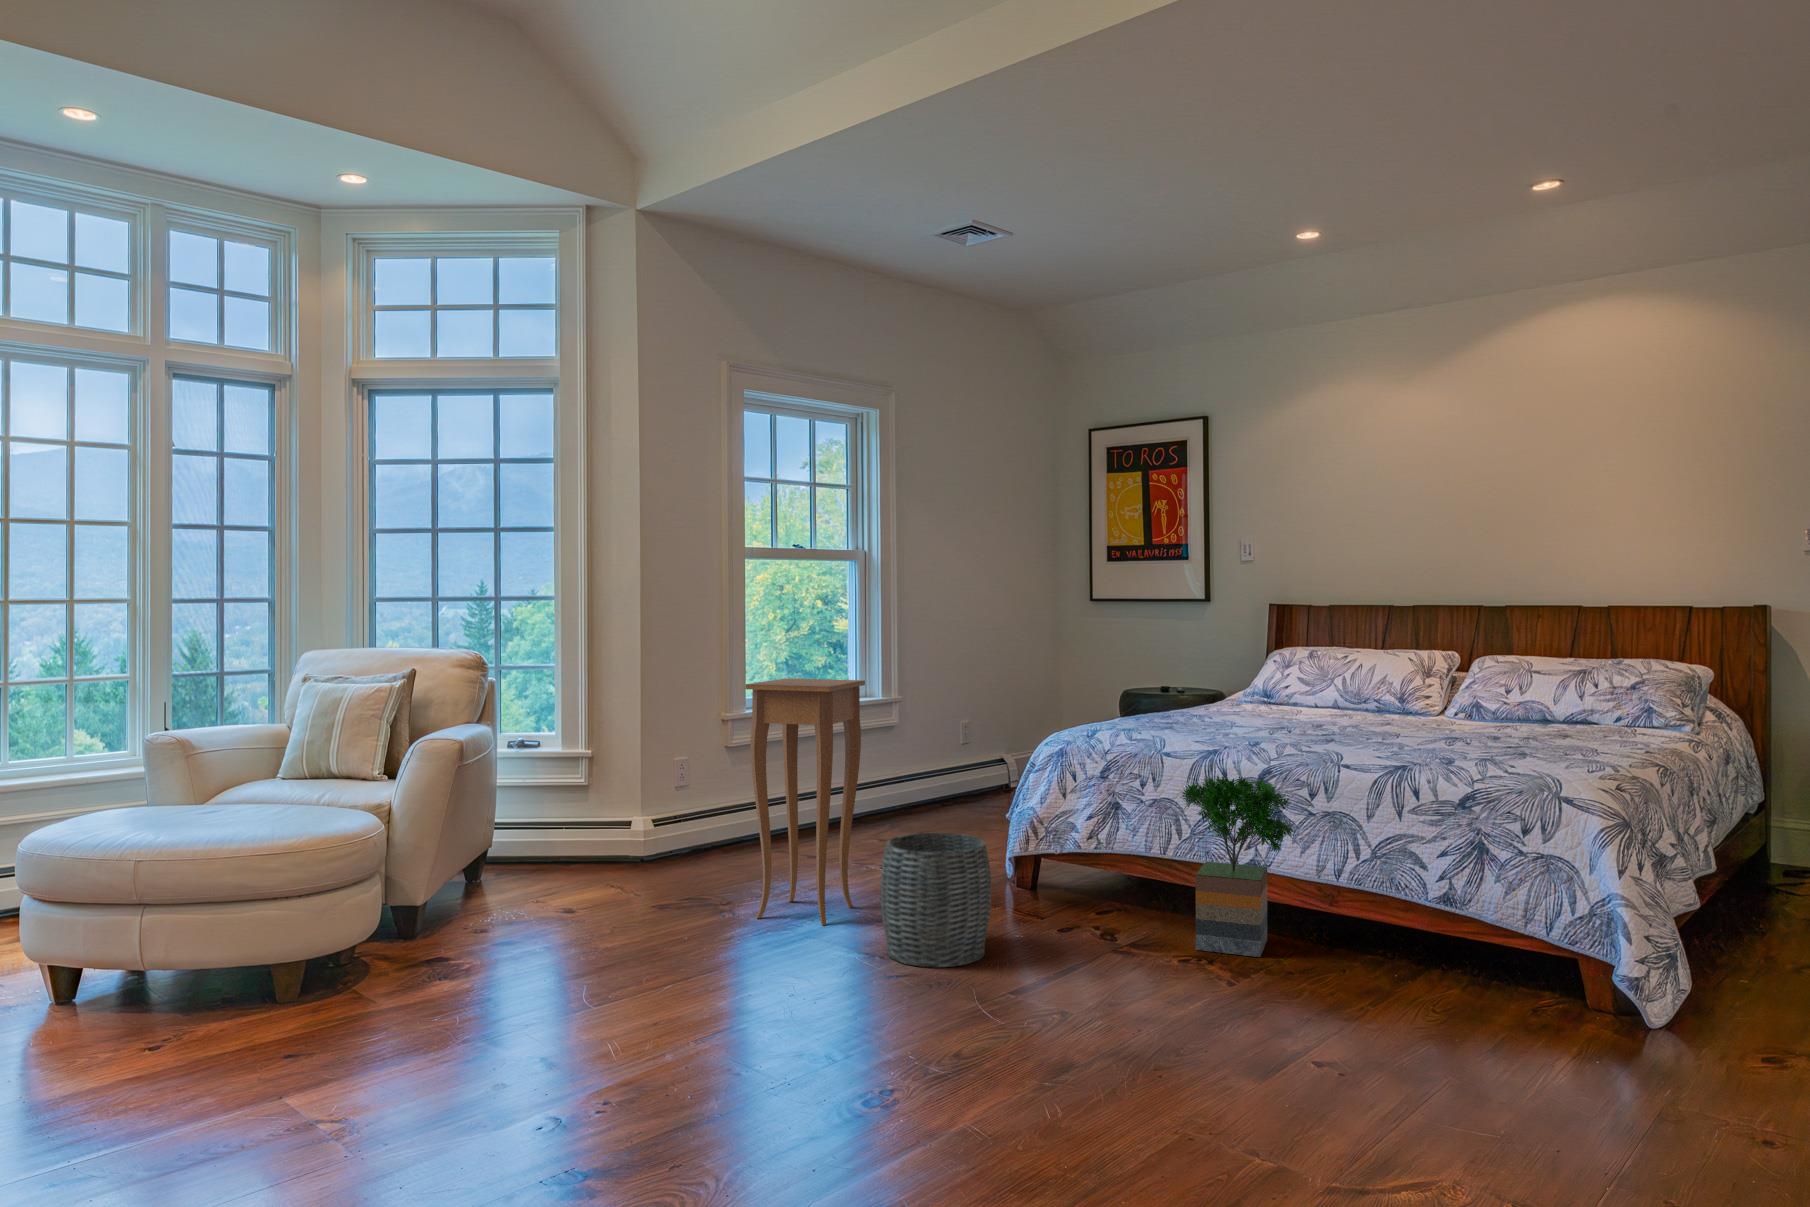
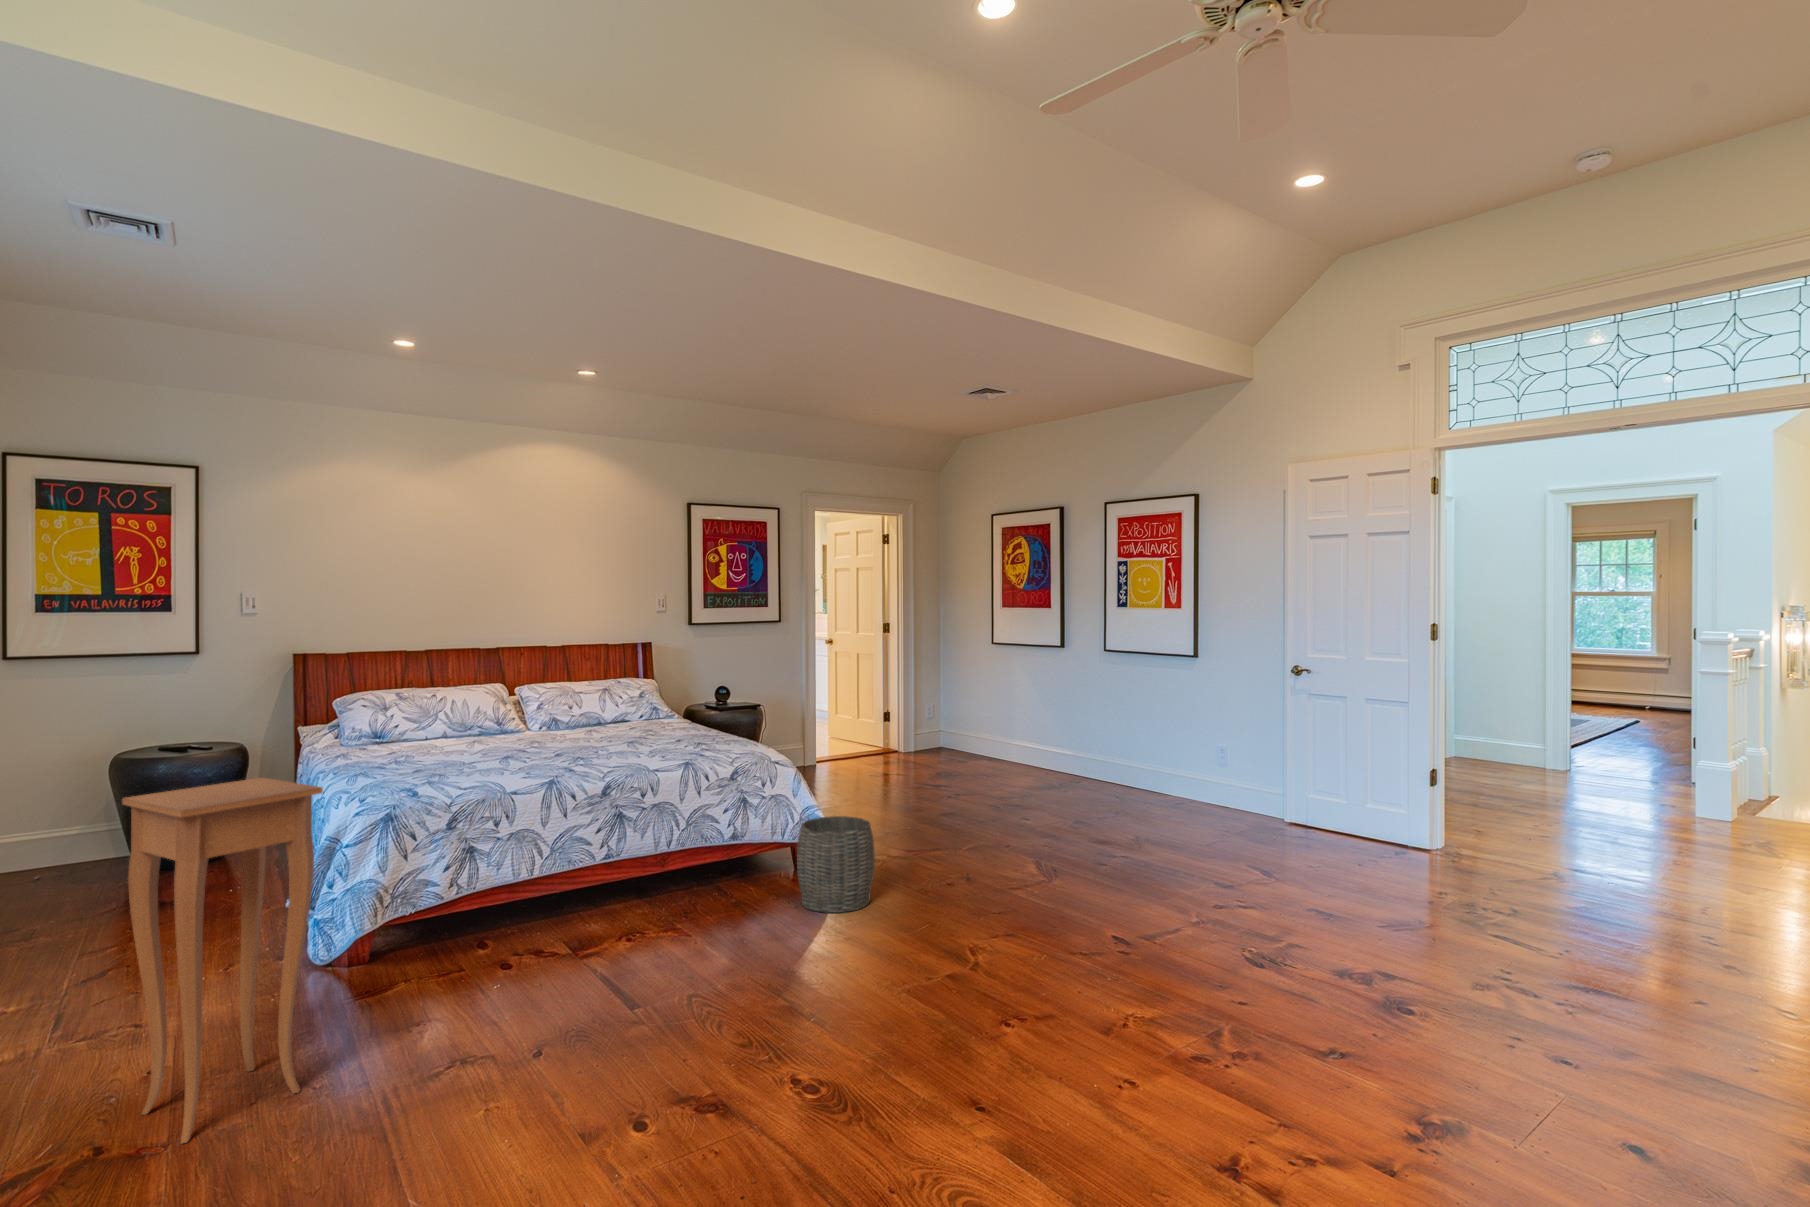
potted tree: present [1182,775,1293,957] -> none [566,791,672,934]
woven basket: present [881,833,991,967] -> present [797,816,875,913]

